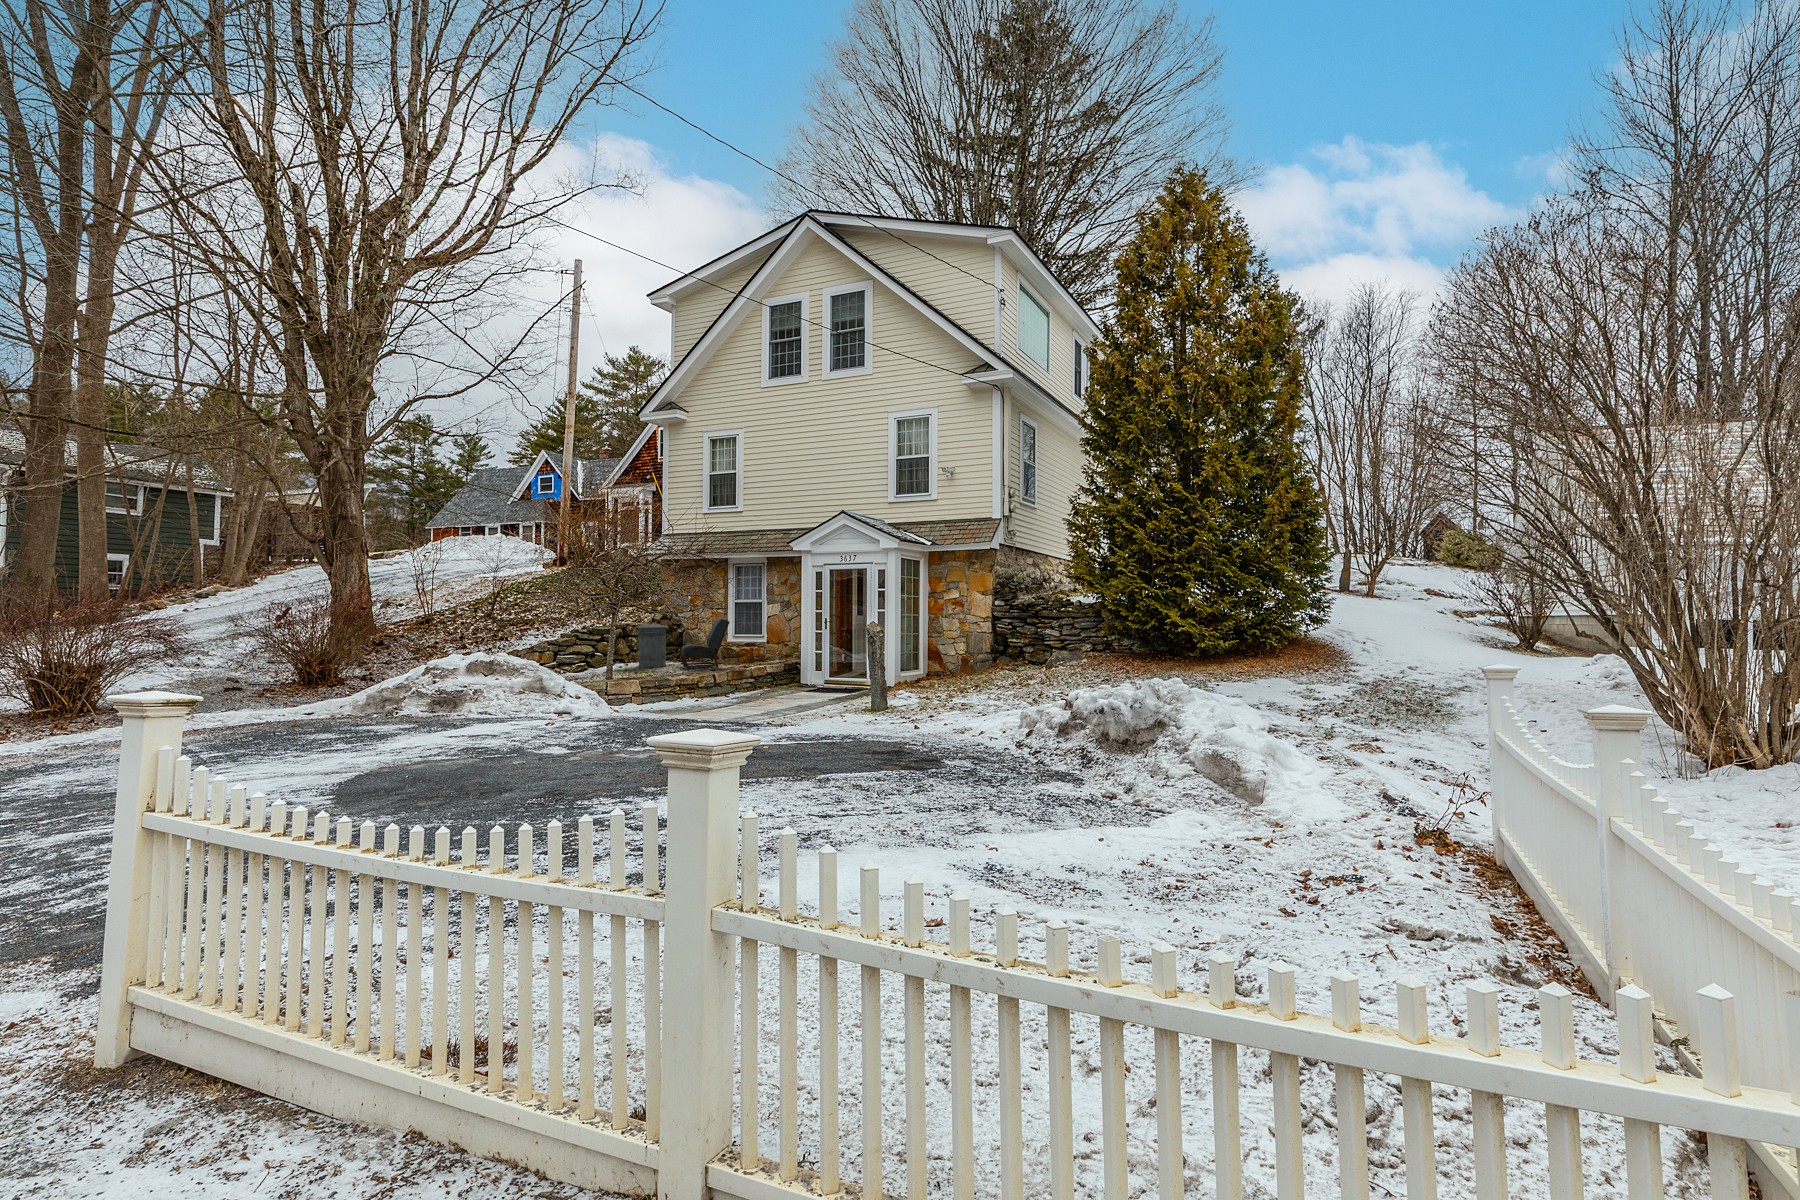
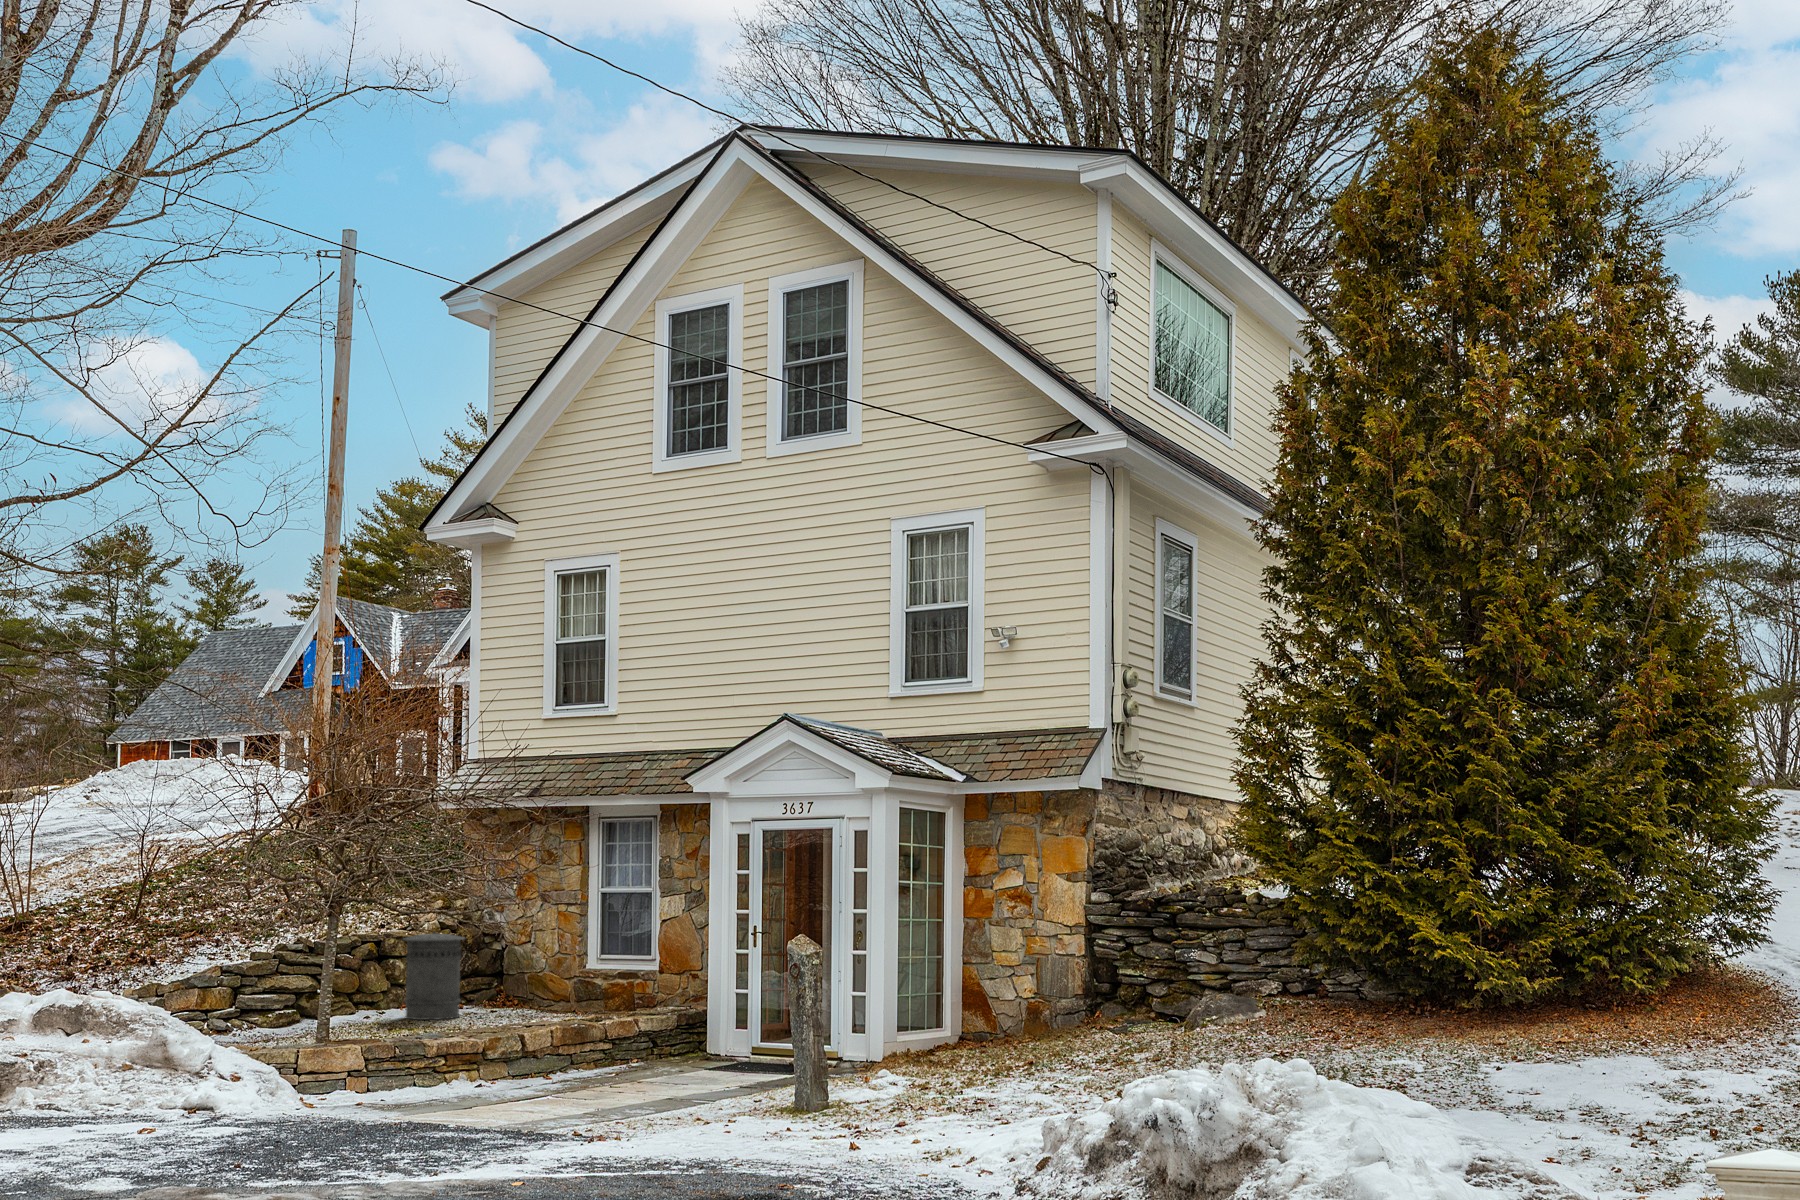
lounge chair: present [681,618,730,669] -> none [487,922,582,1024]

